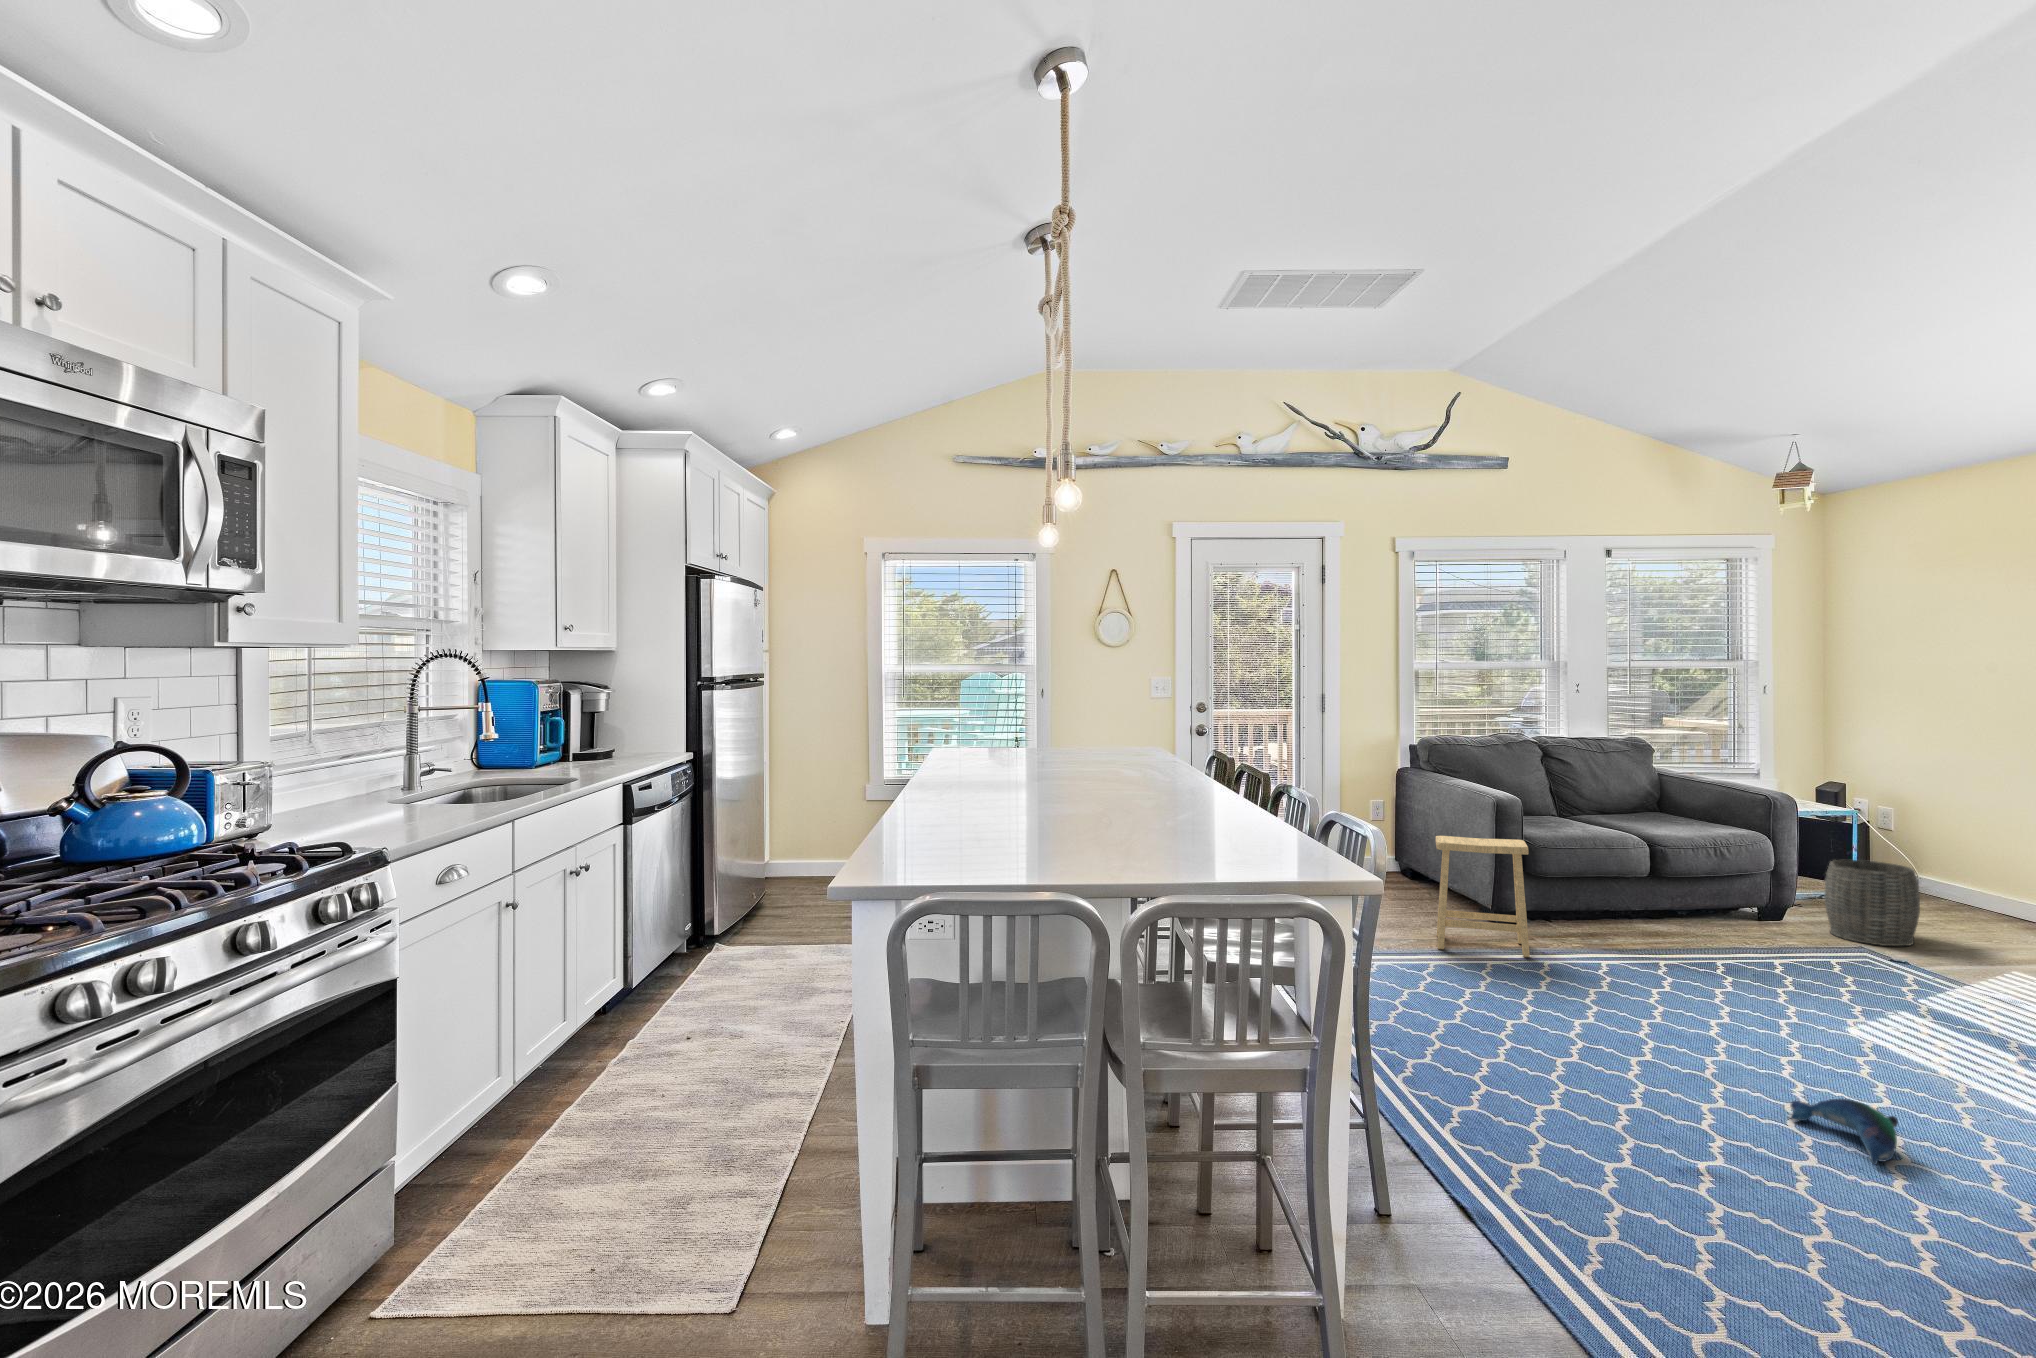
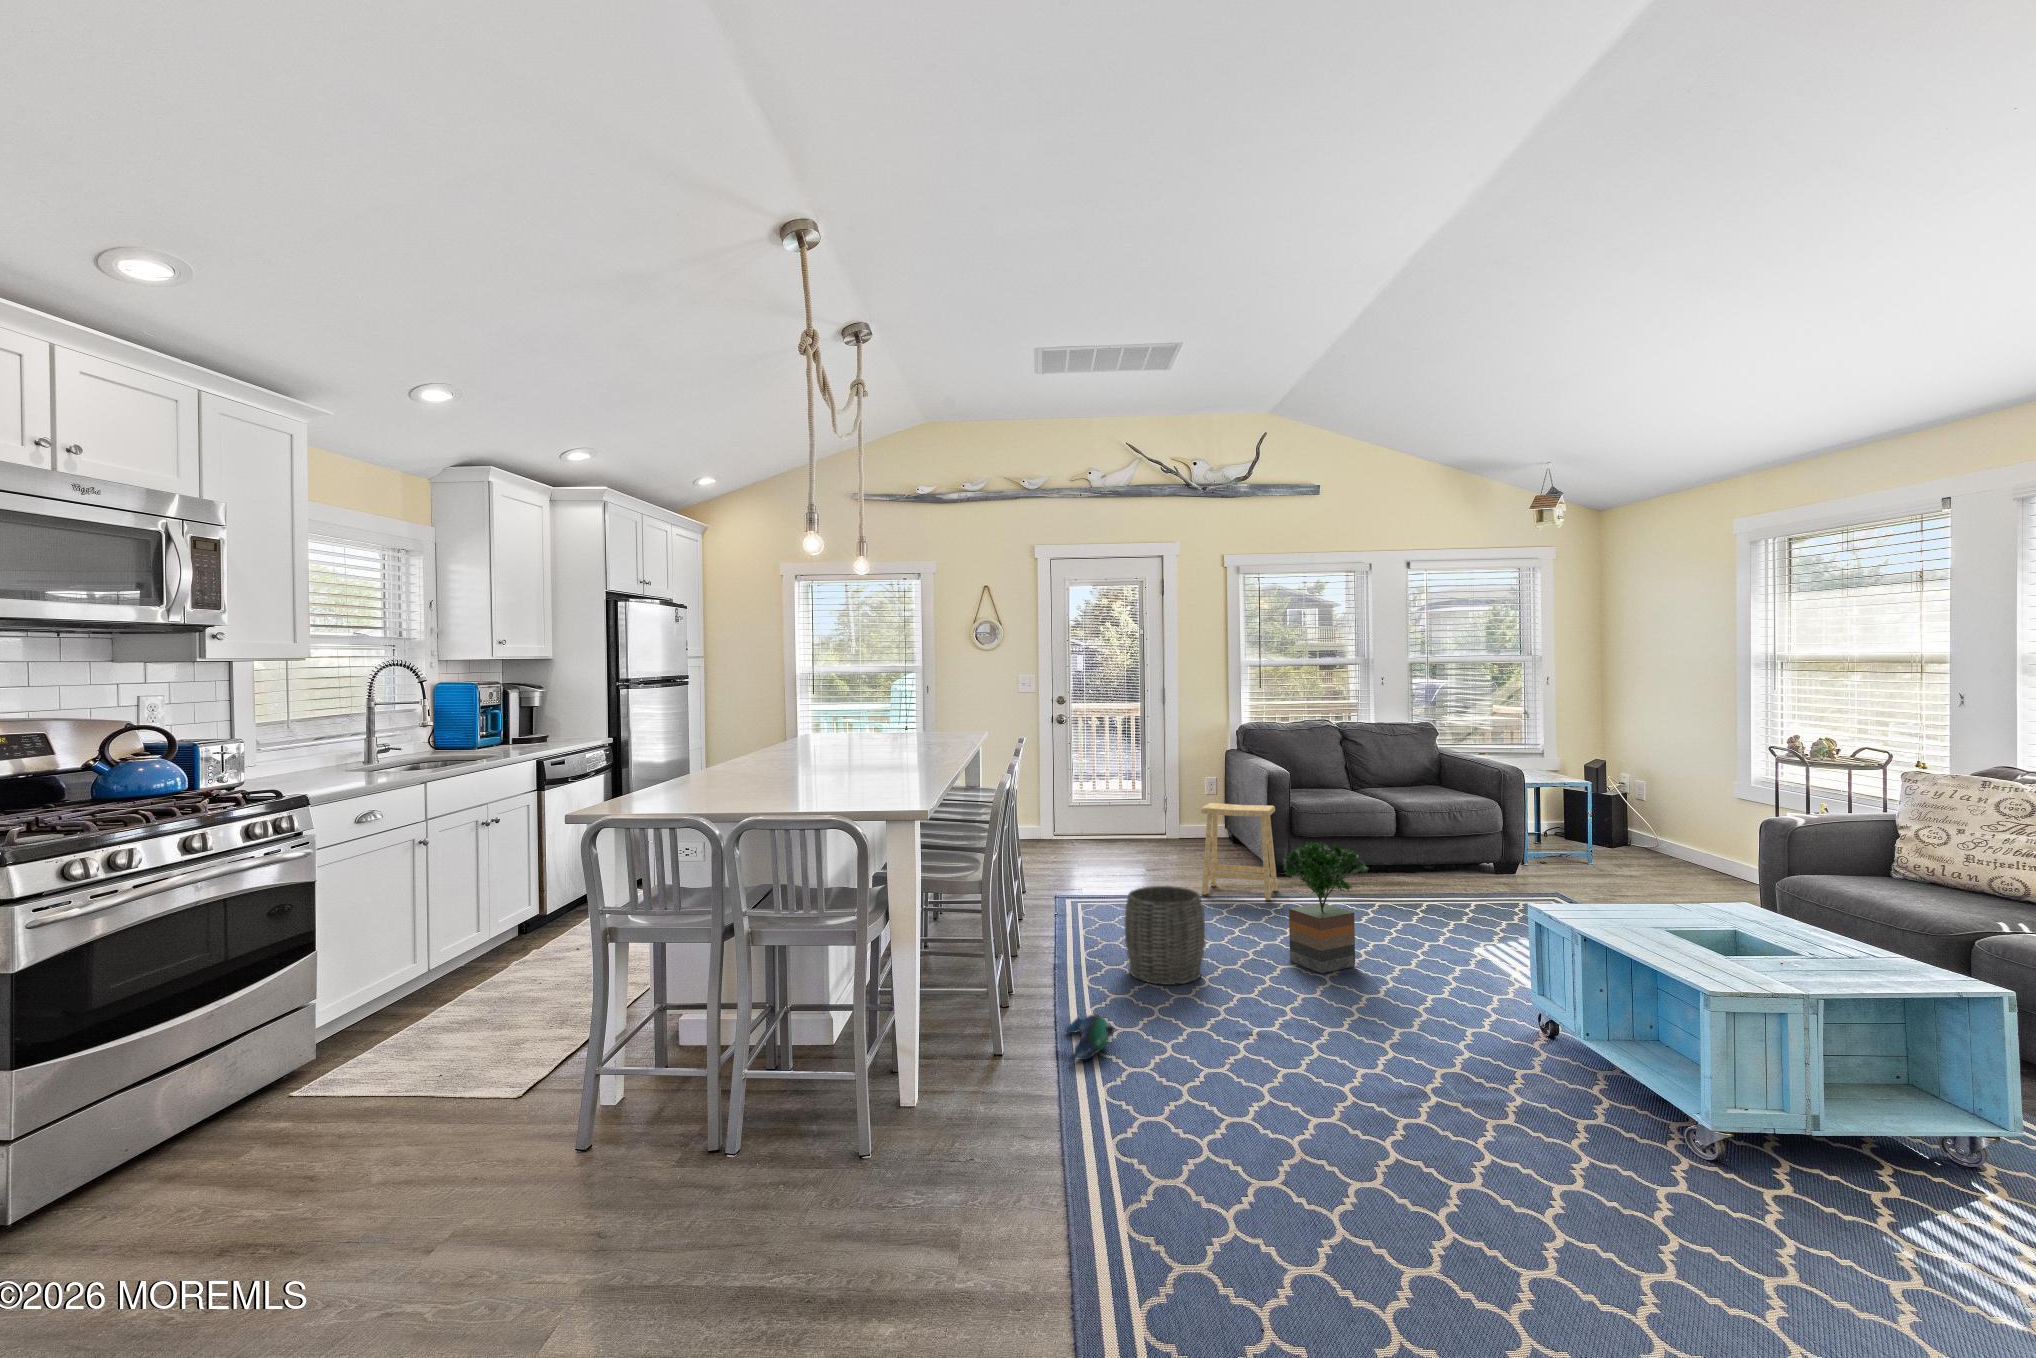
woven basket: present [1825,860,1920,946] -> present [1125,886,1205,985]
potted tree: none [1642,894,1765,1070] -> present [1283,842,1367,973]
plush toy: present [1790,1099,1898,1165] -> present [1066,1015,1114,1061]

